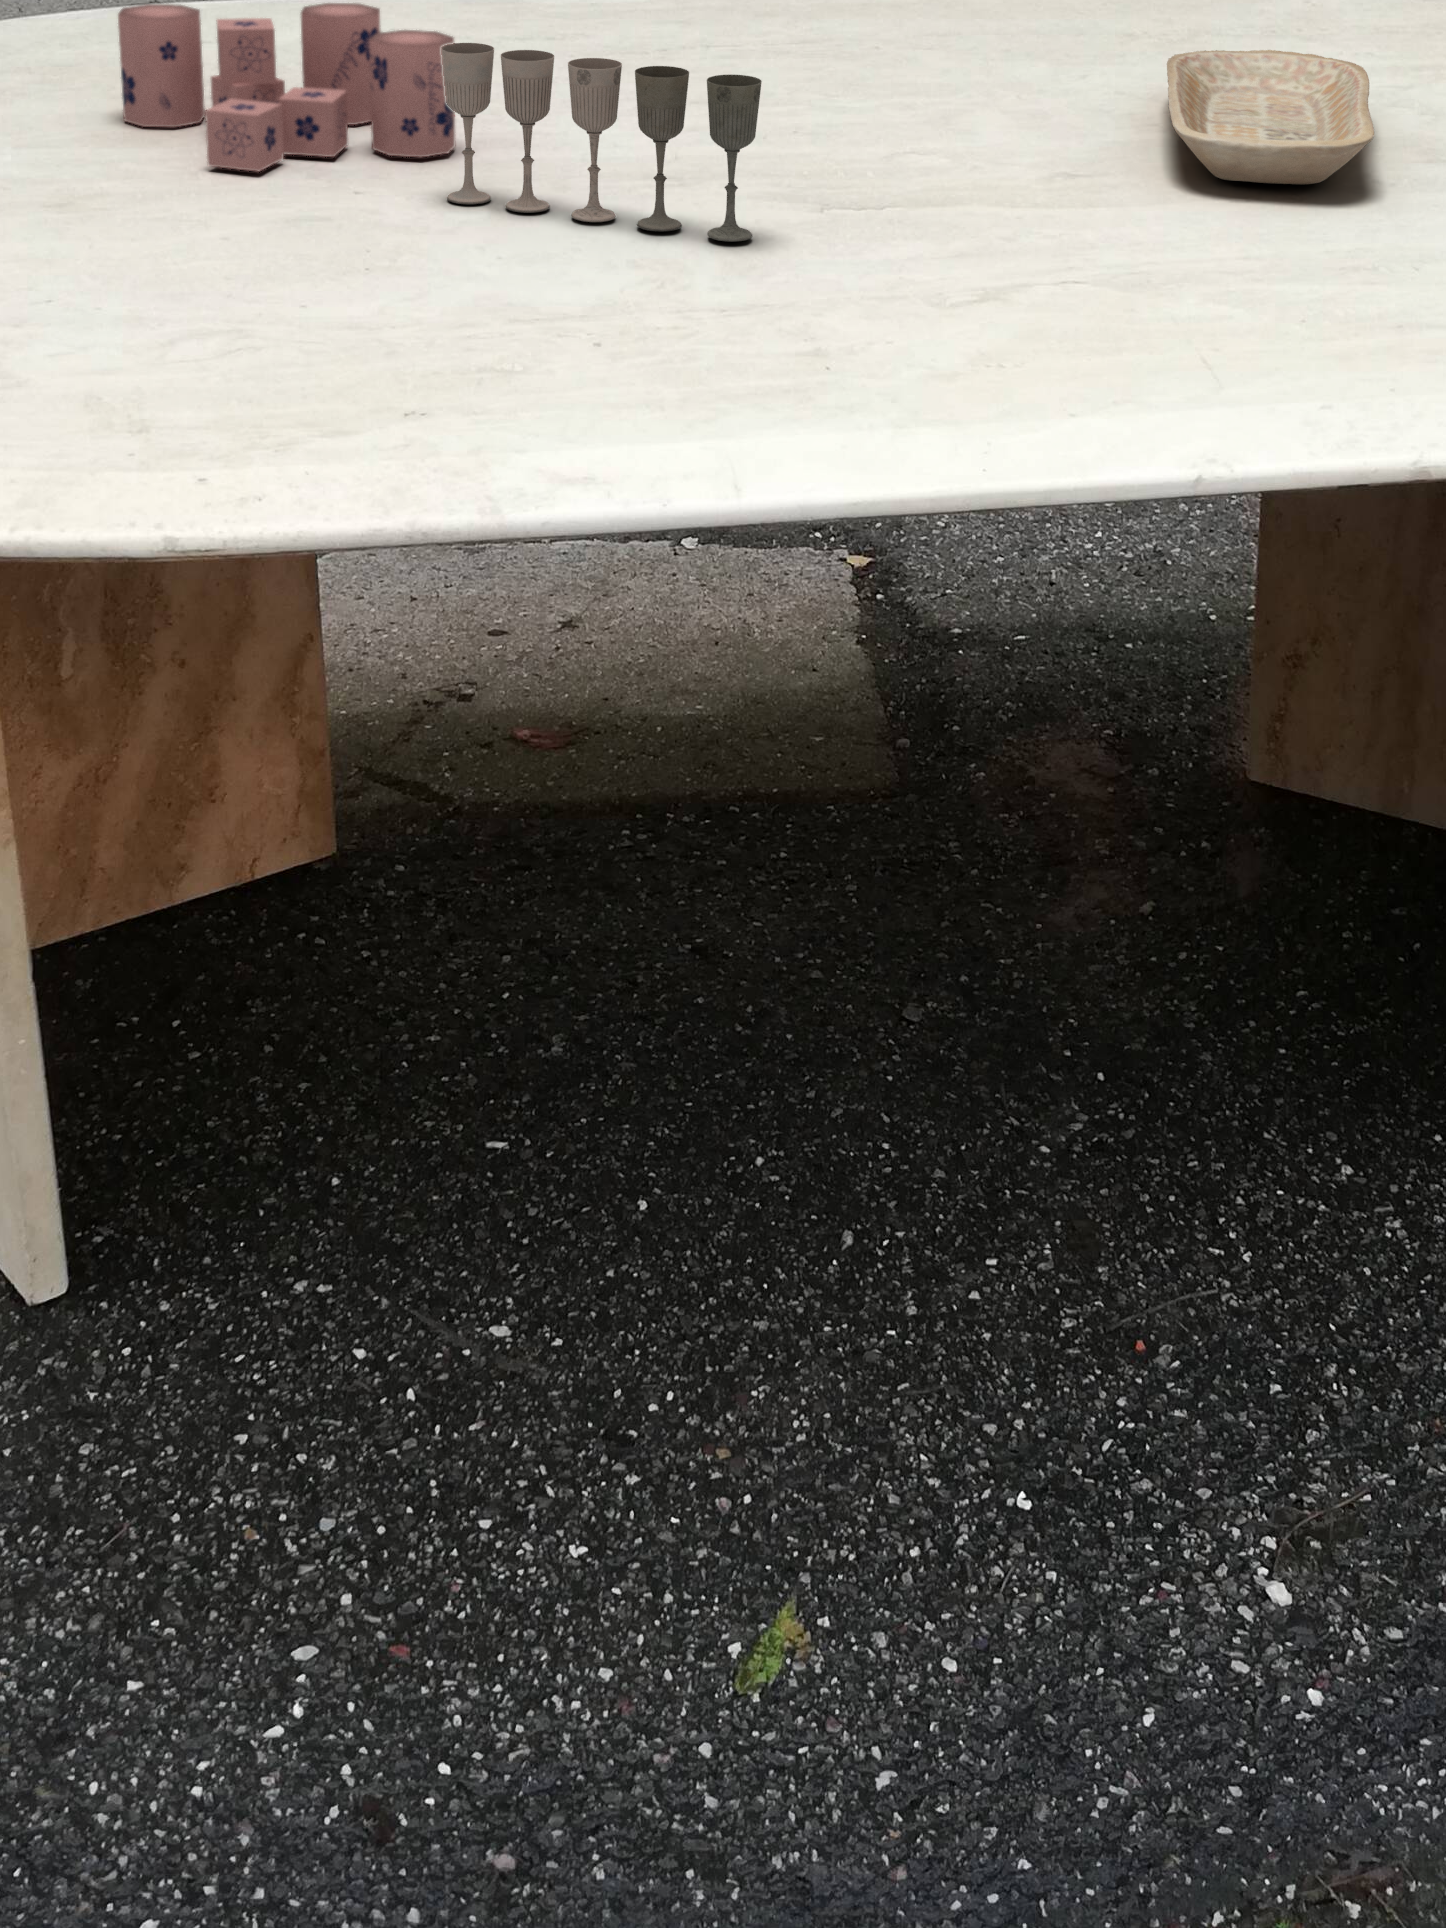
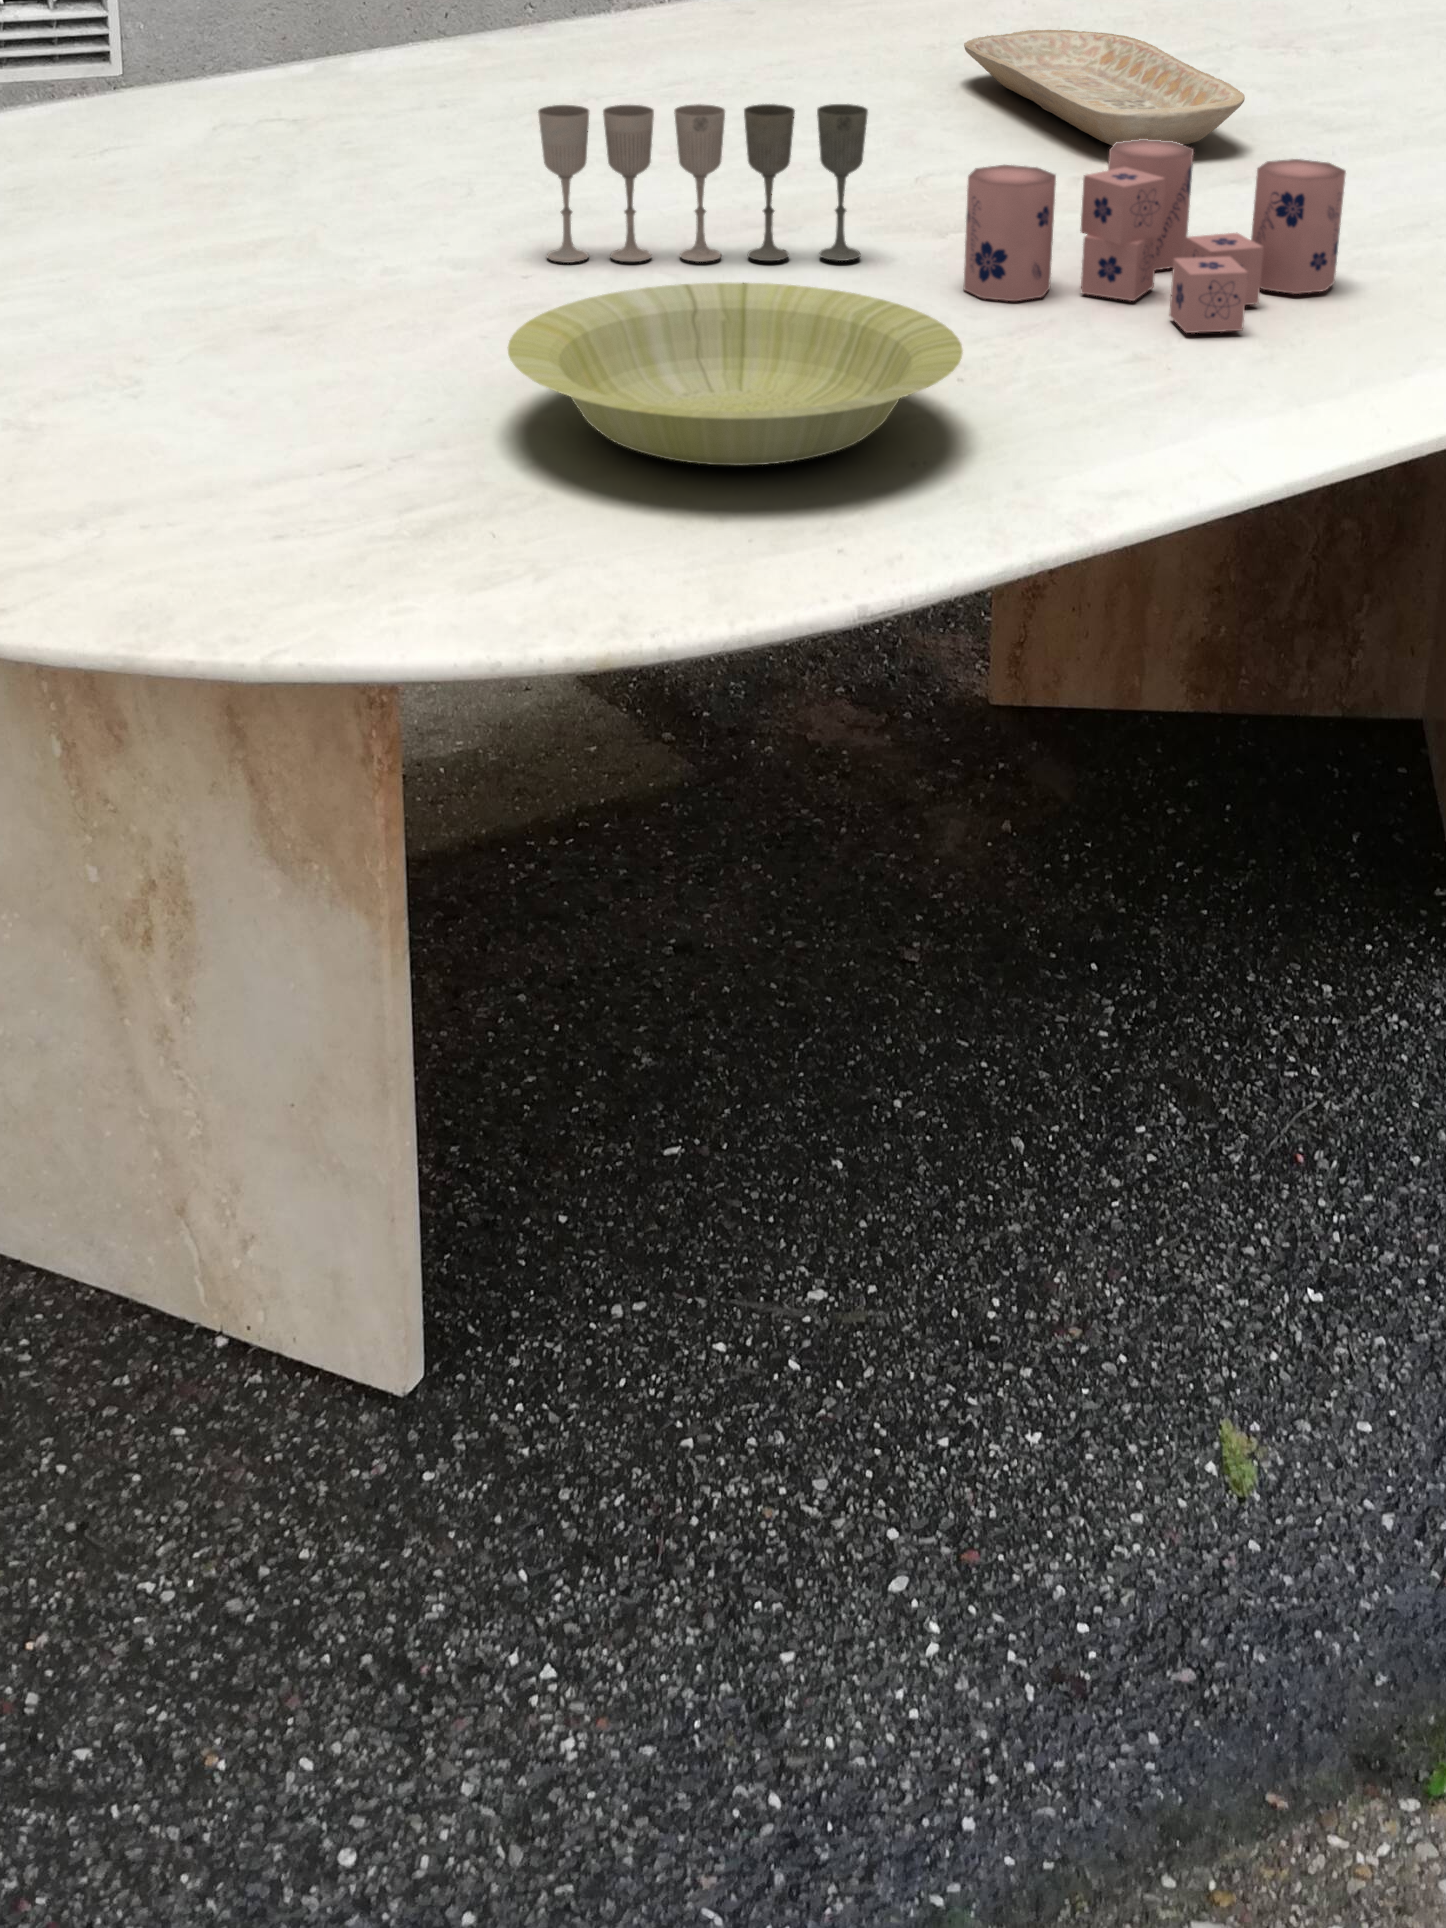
candle: present [118,3,455,171] -> present [964,139,1346,333]
bowl: none [73,222,562,409] -> present [508,283,963,465]

